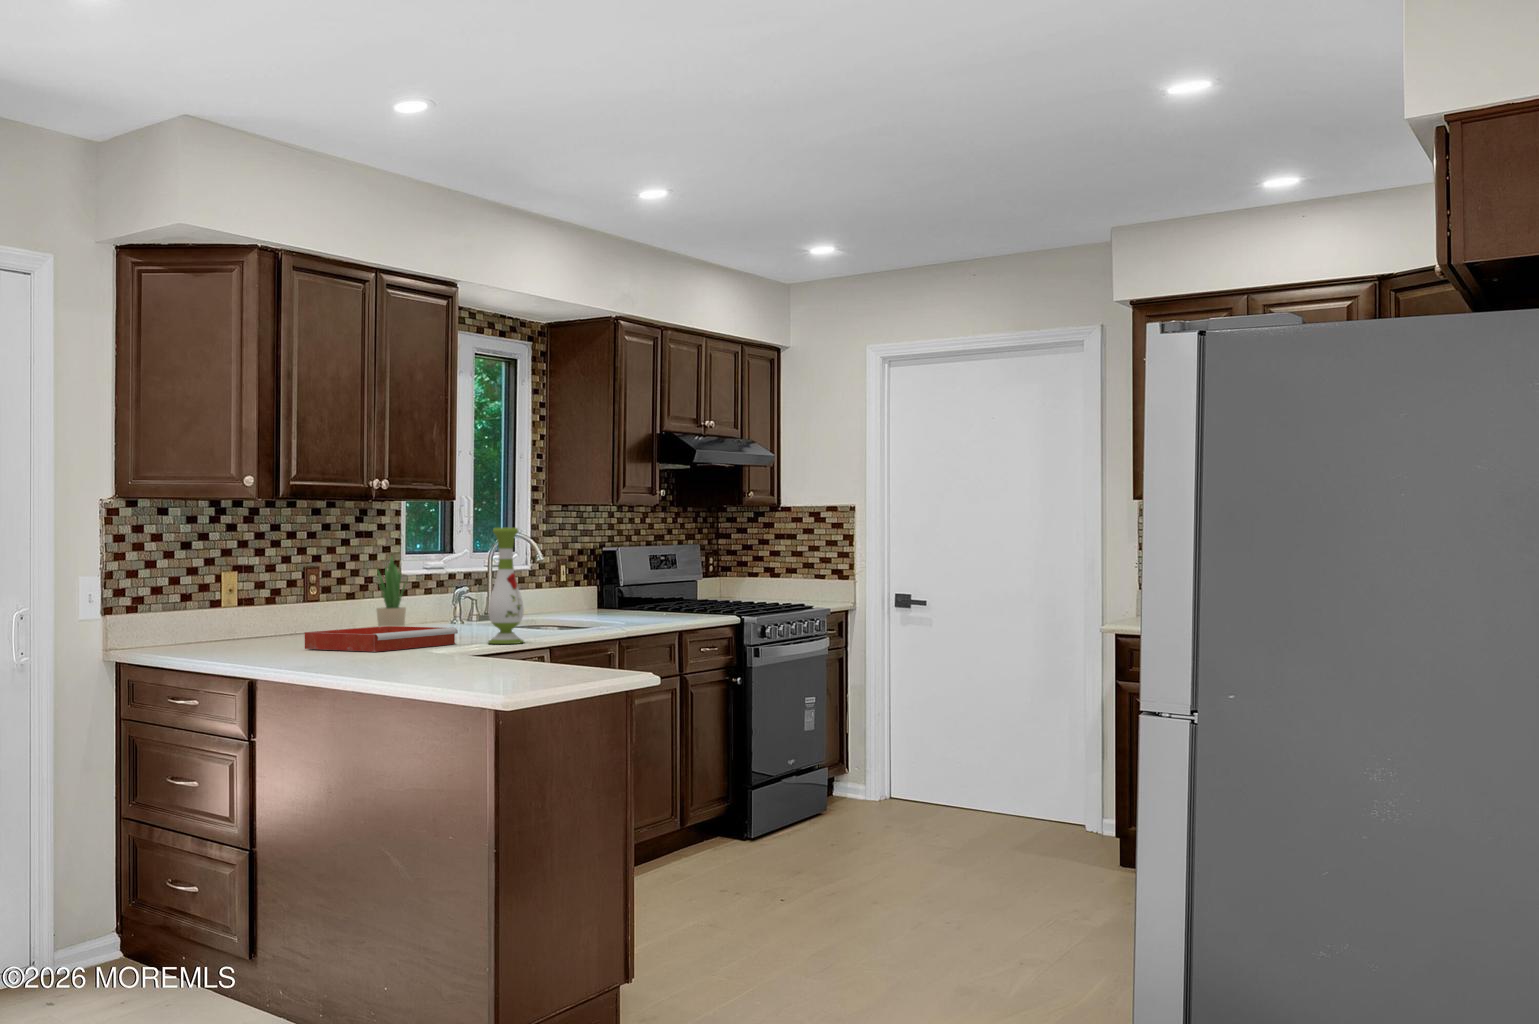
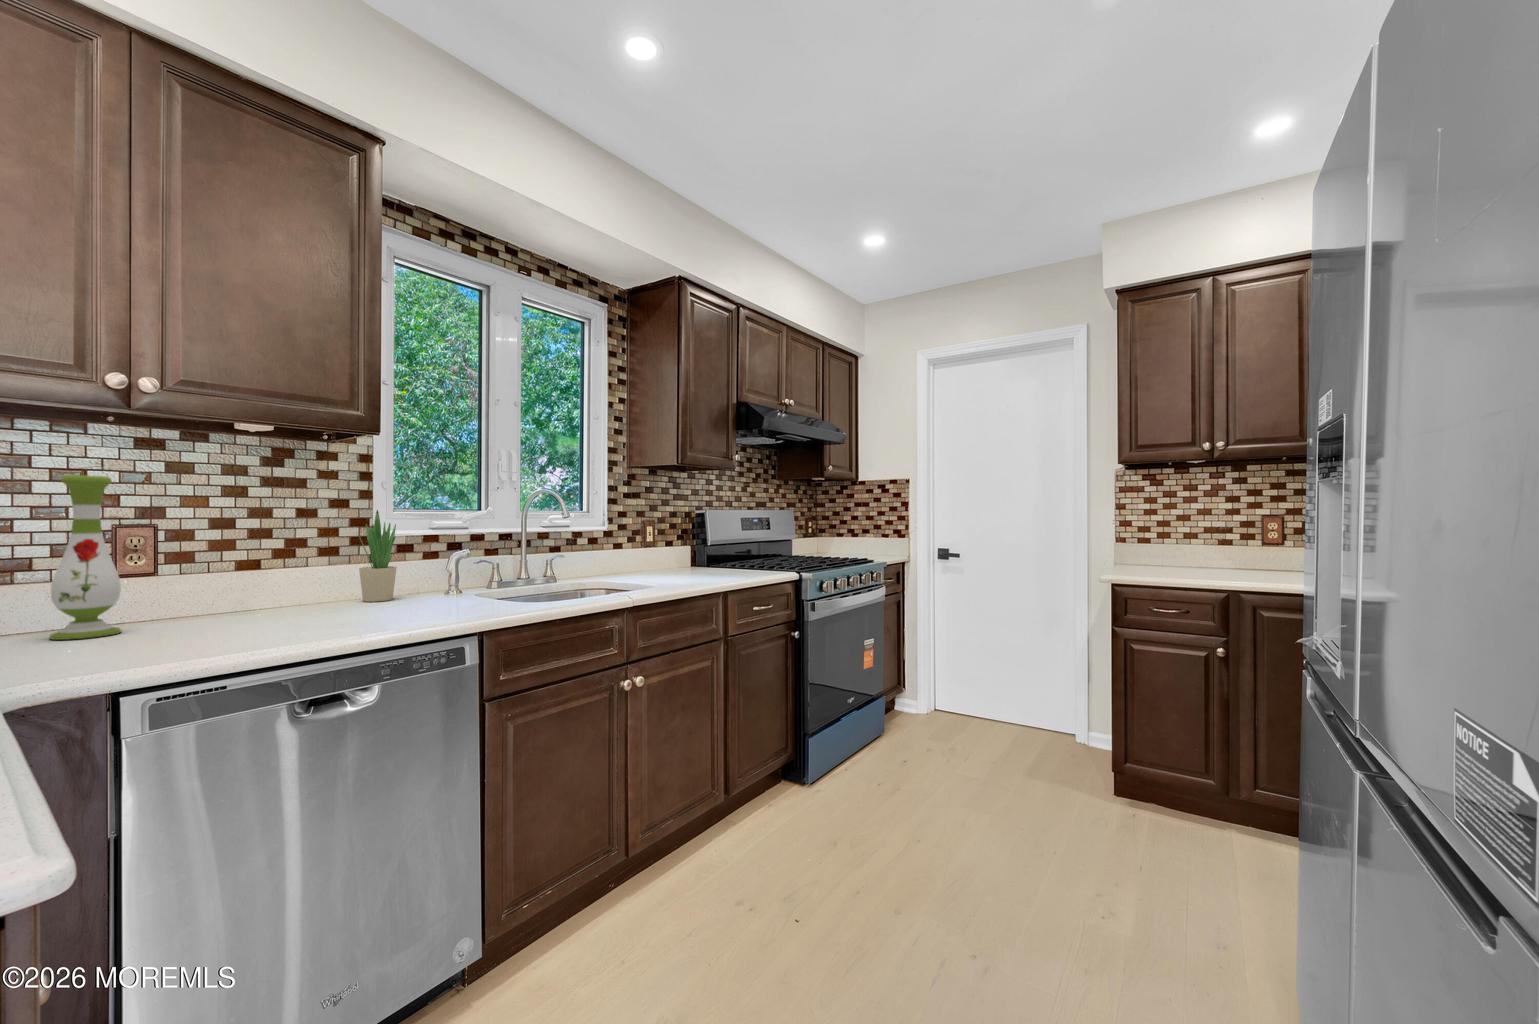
vase: present [488,528,524,644] -> present [50,475,121,640]
tray: present [305,626,458,652] -> none [193,589,384,634]

